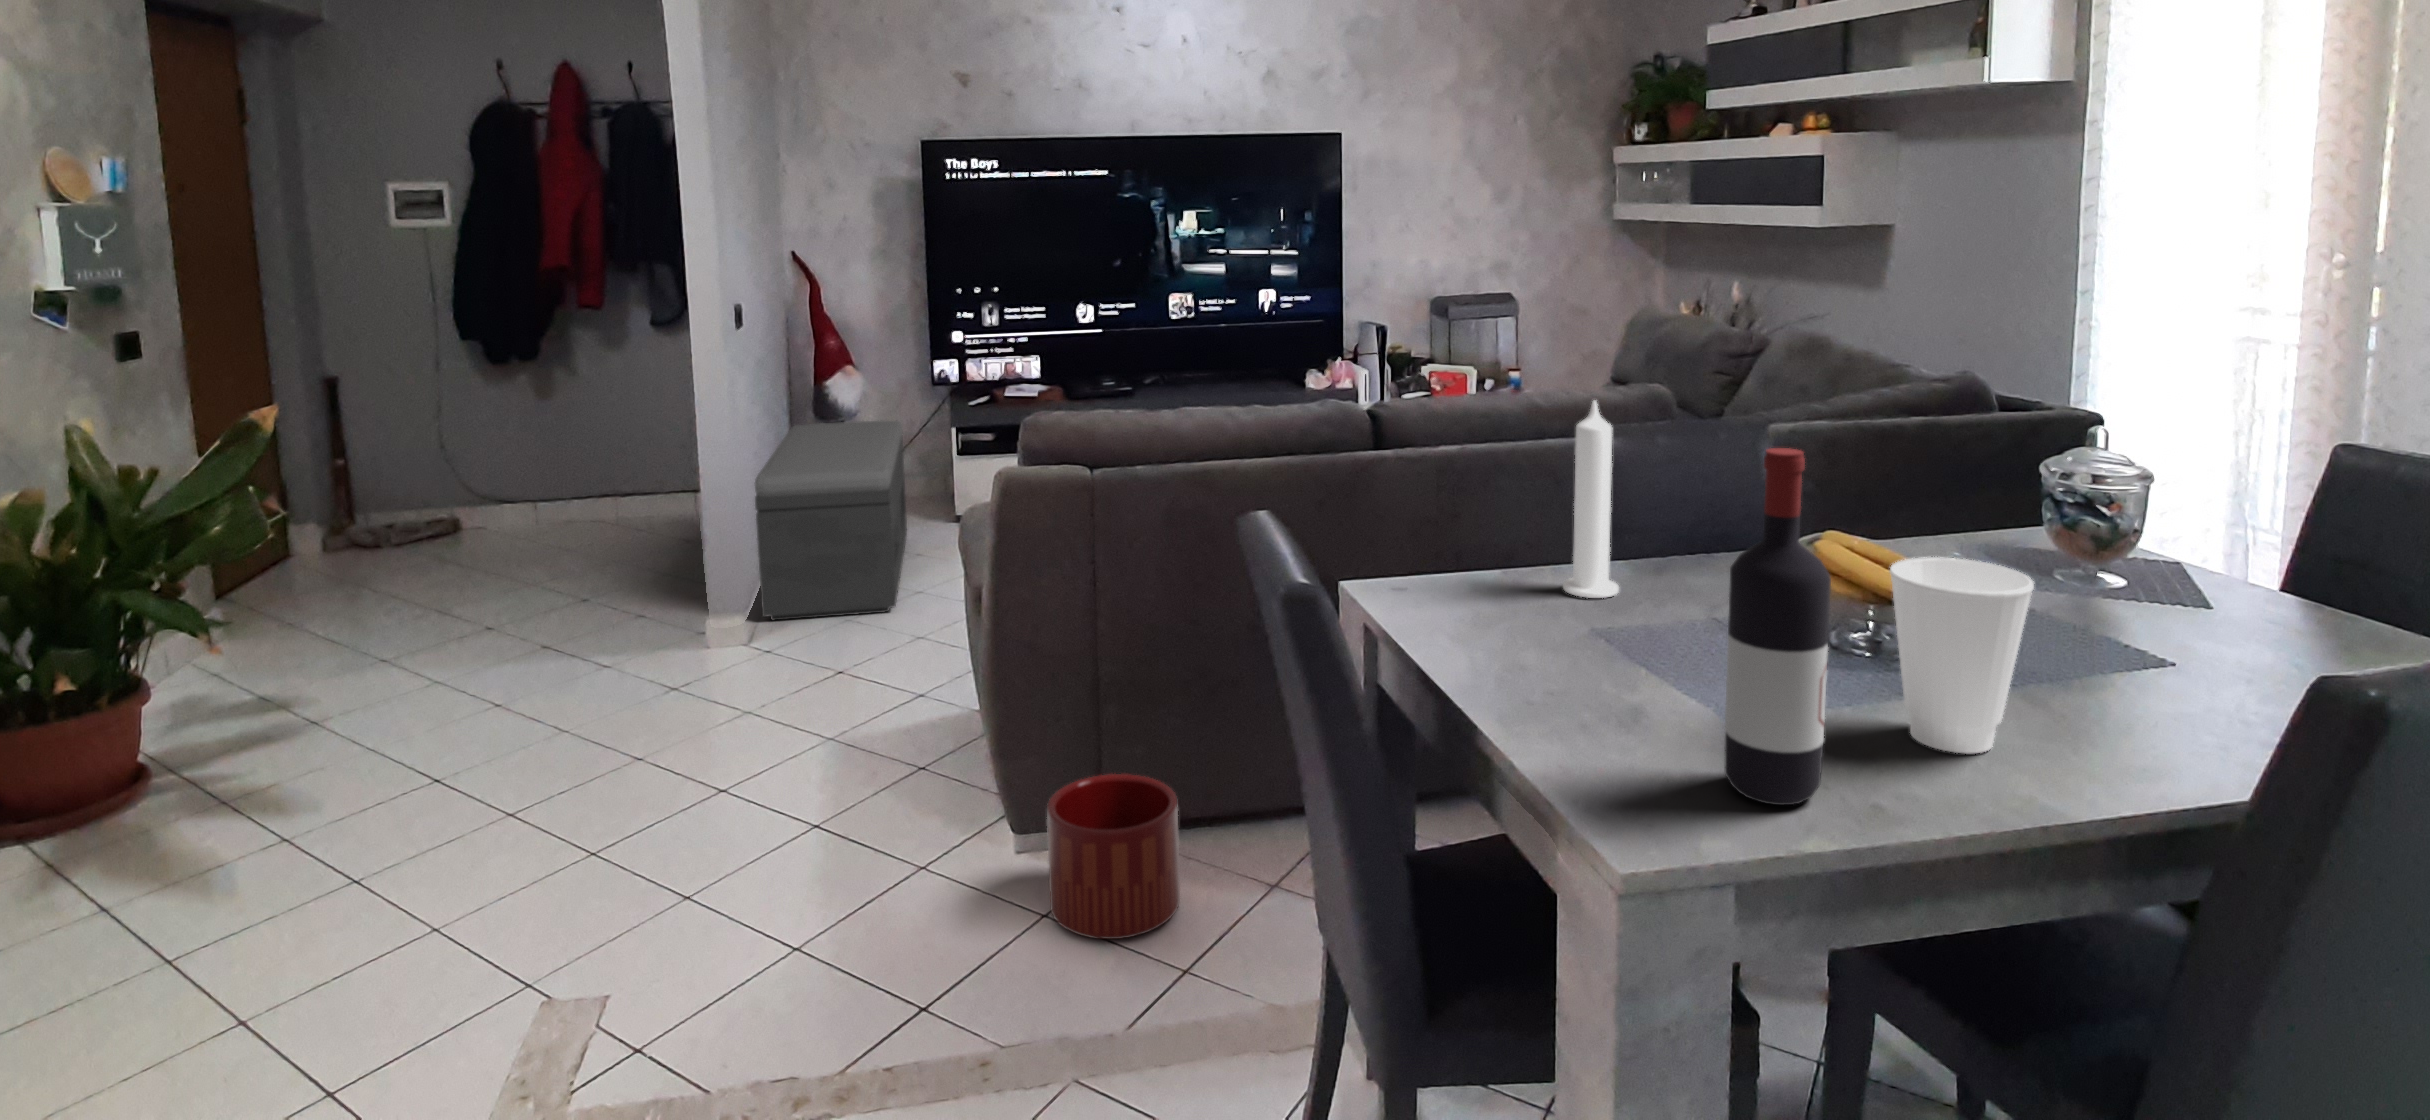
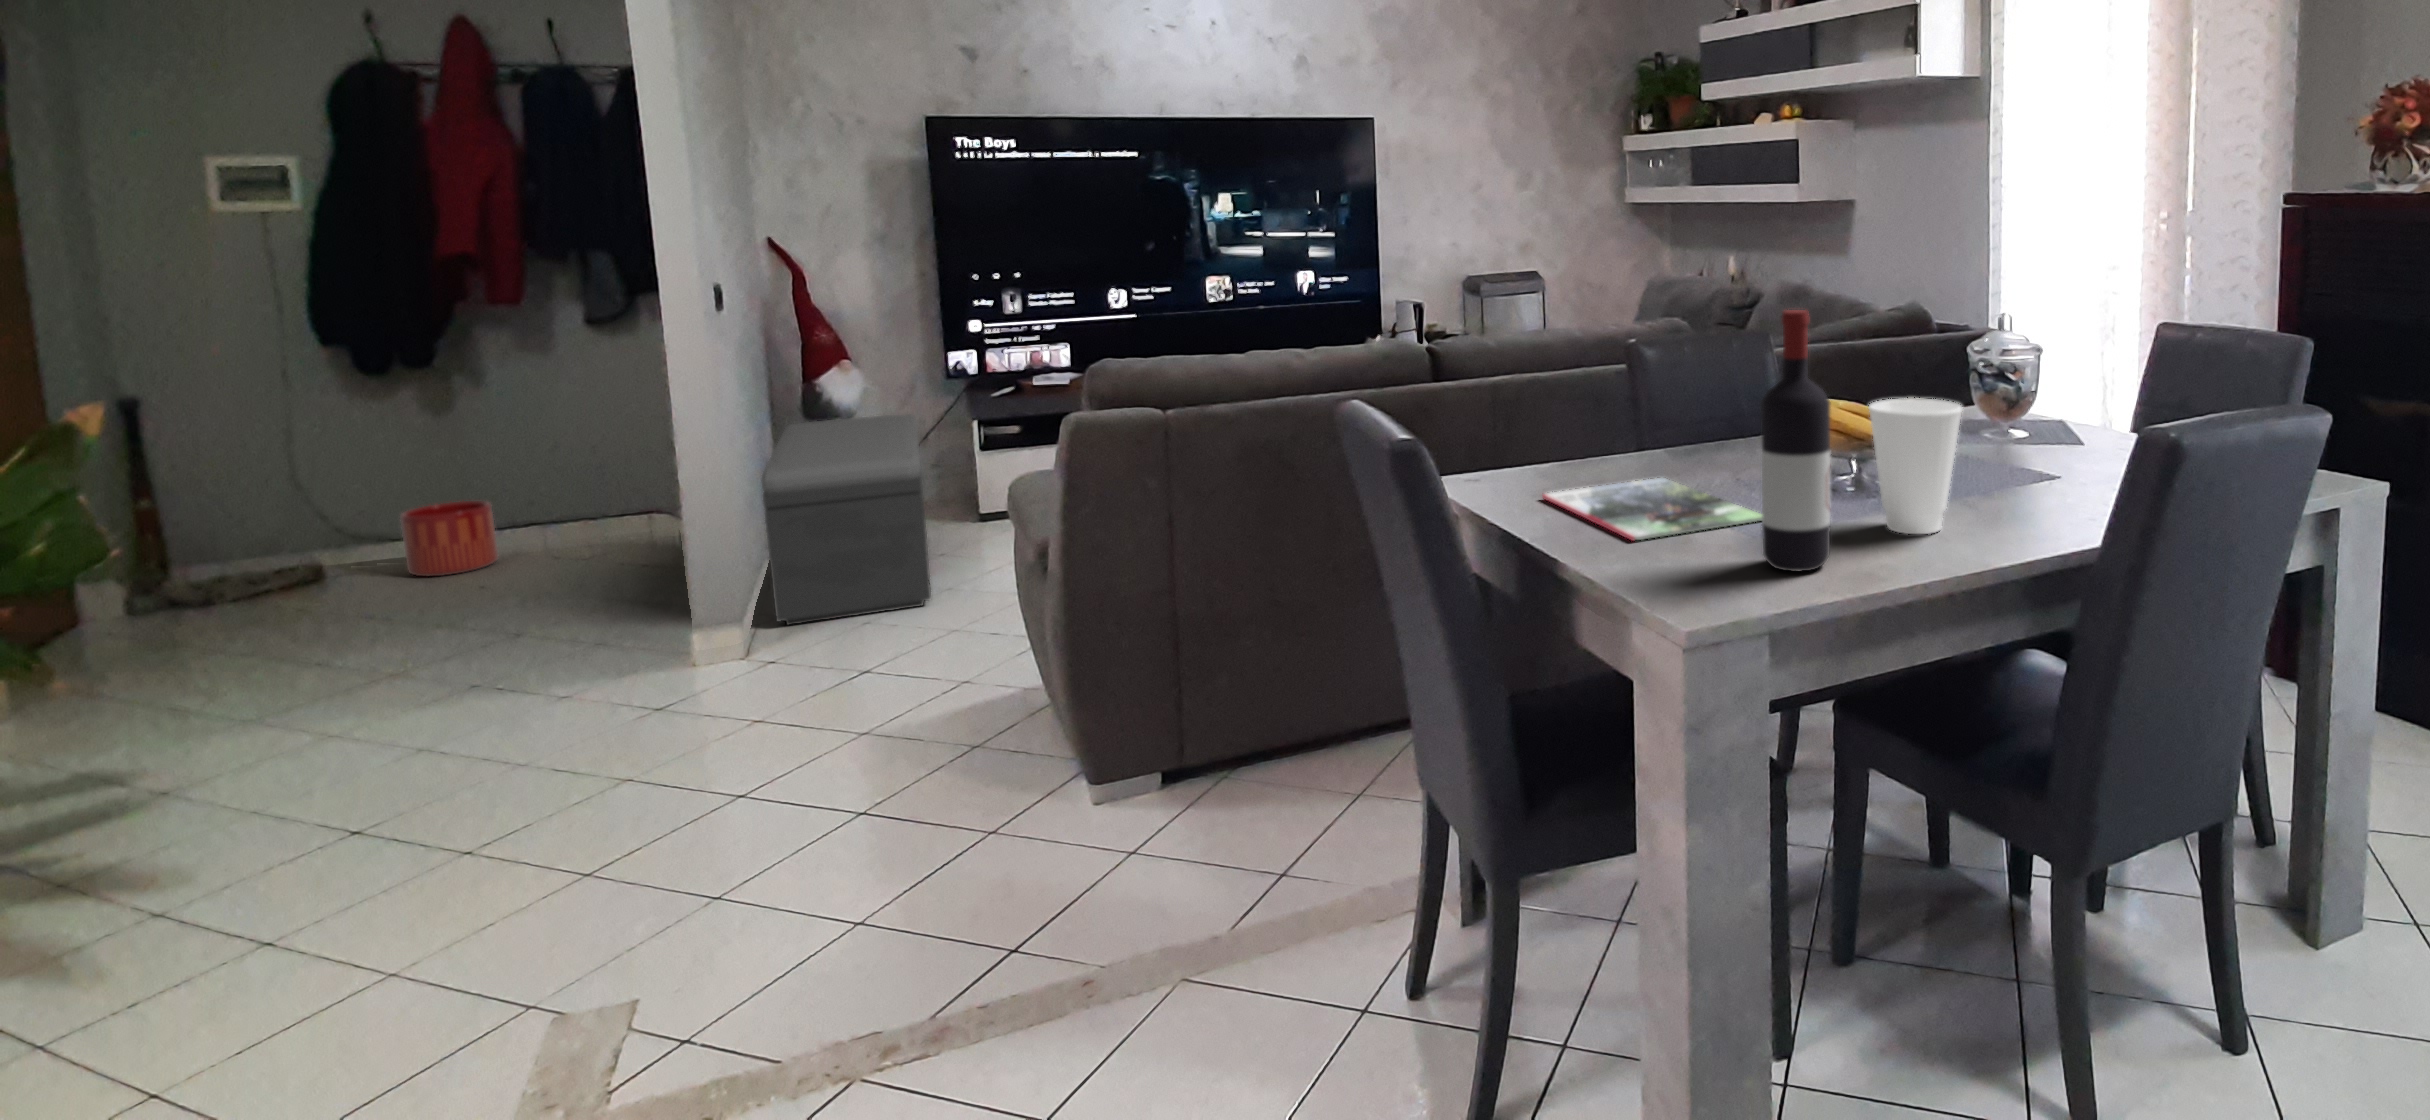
candle: present [1563,400,1619,598] -> none [1624,311,1669,472]
magazine: none [1453,611,1737,717] -> present [1542,478,1762,541]
planter: present [1047,774,1180,939] -> present [400,501,498,576]

